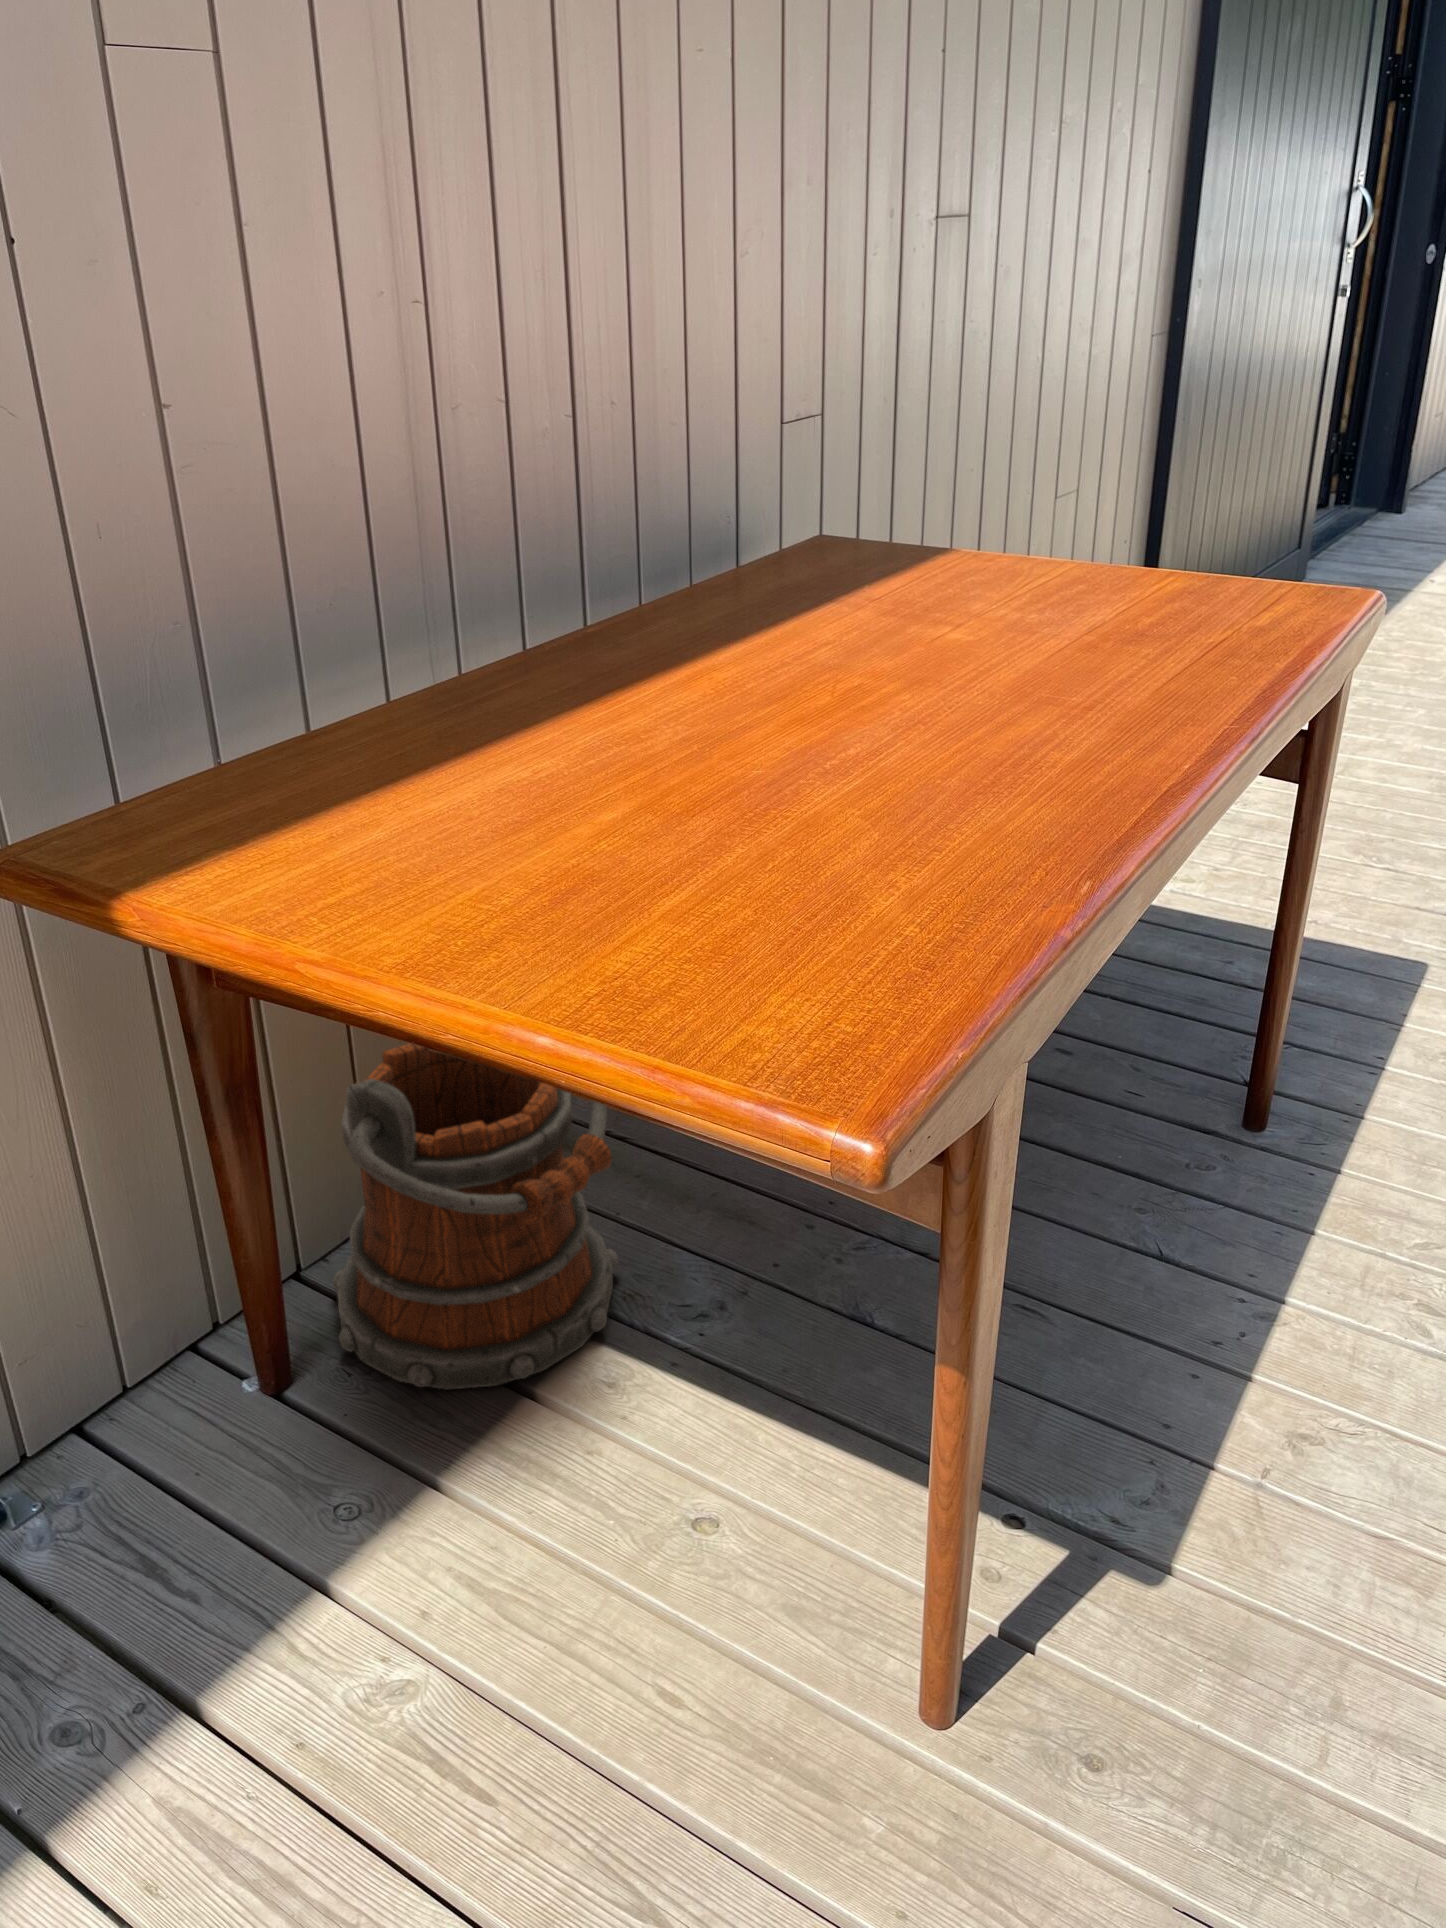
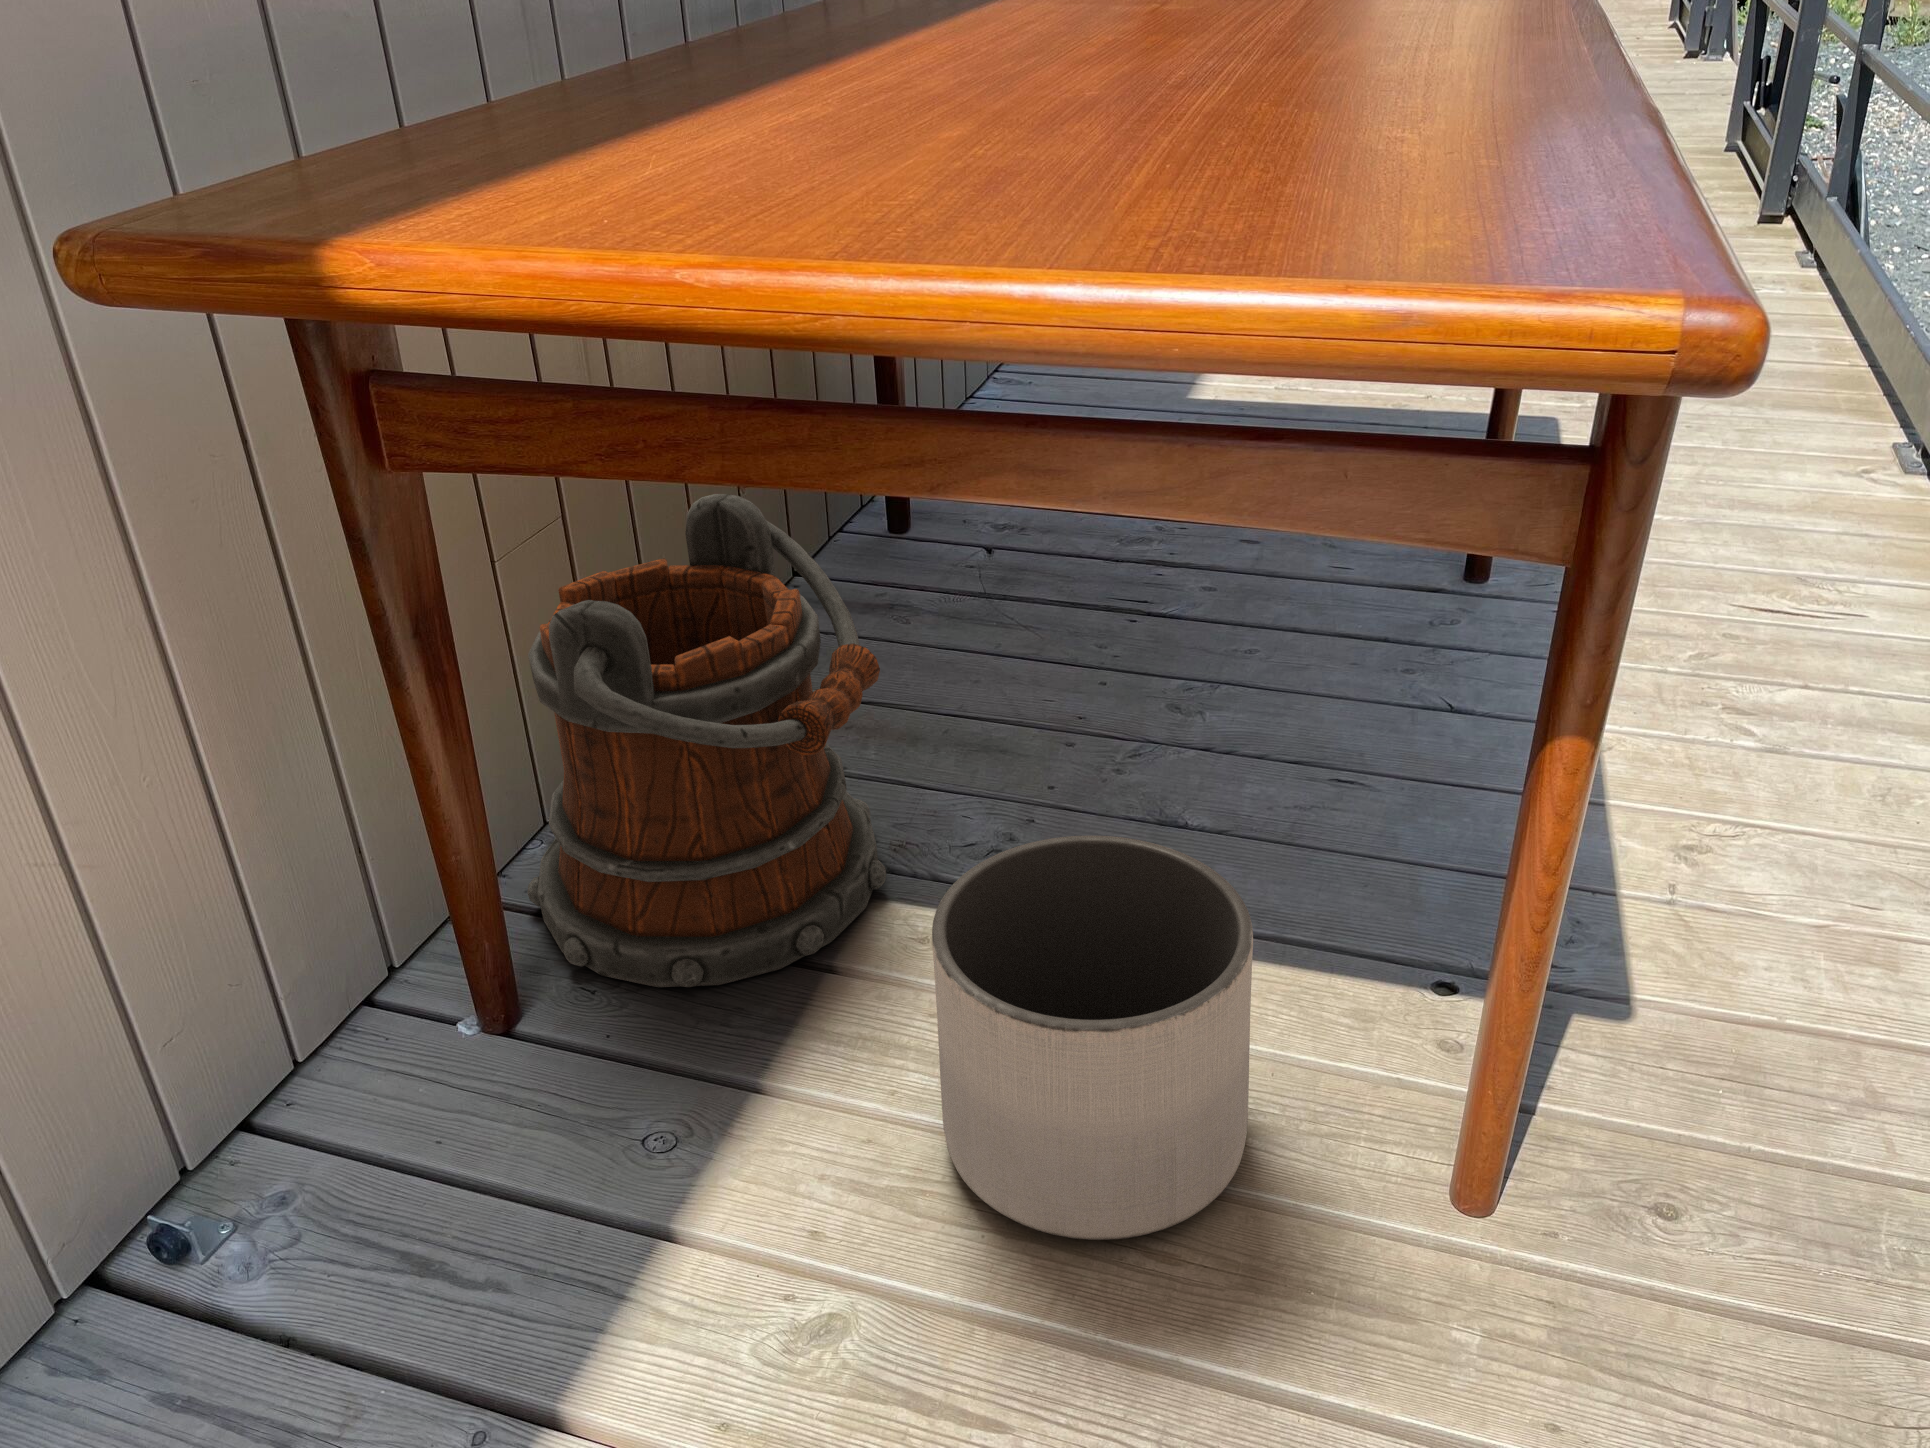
planter: none [535,1337,787,1676] -> present [932,835,1253,1240]

